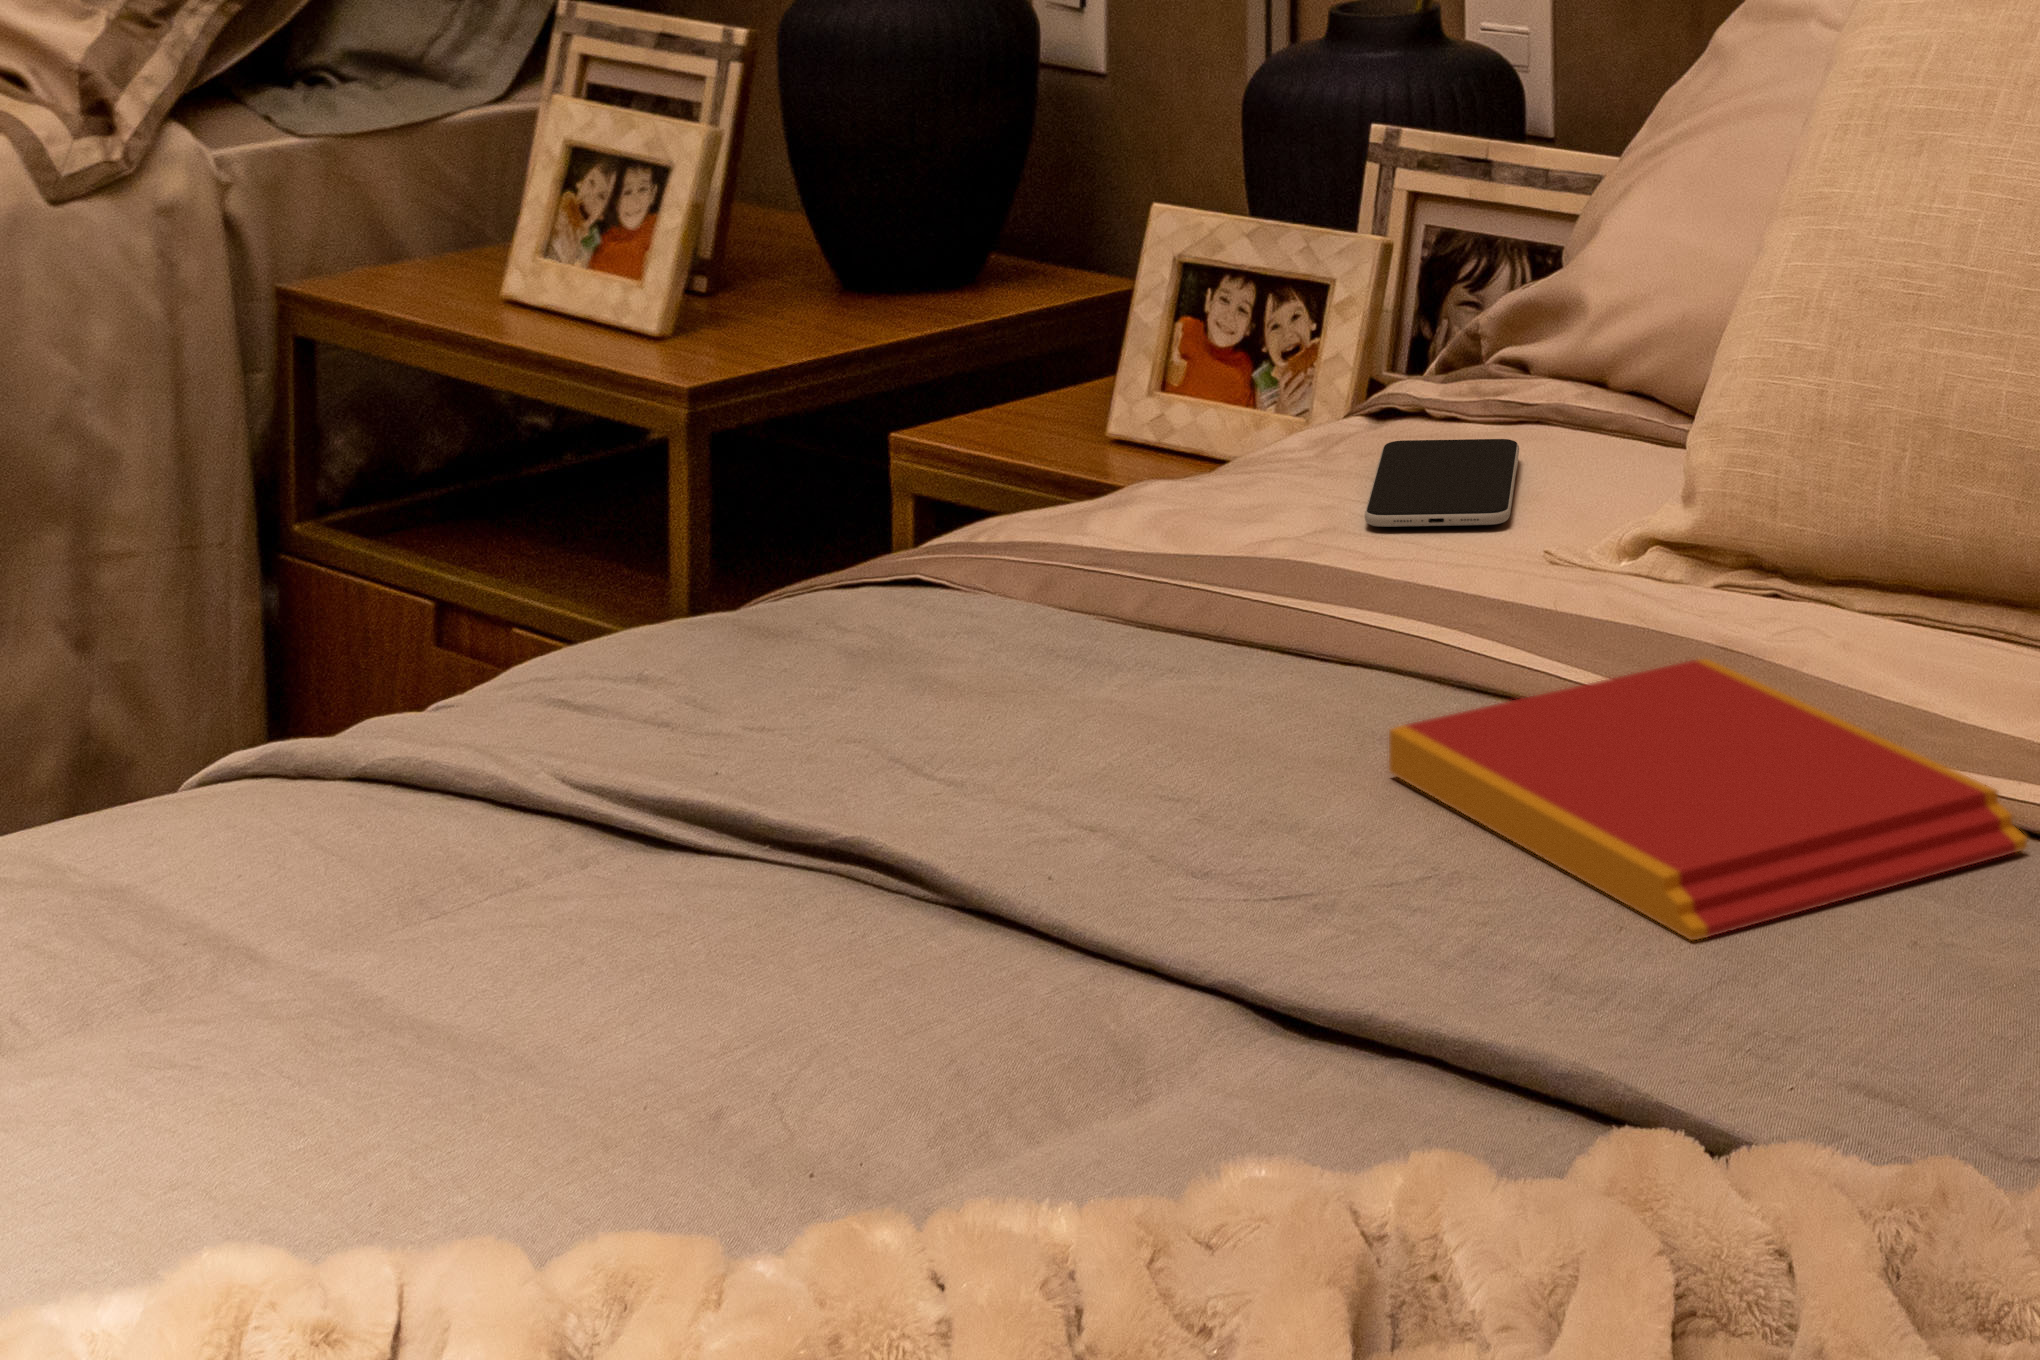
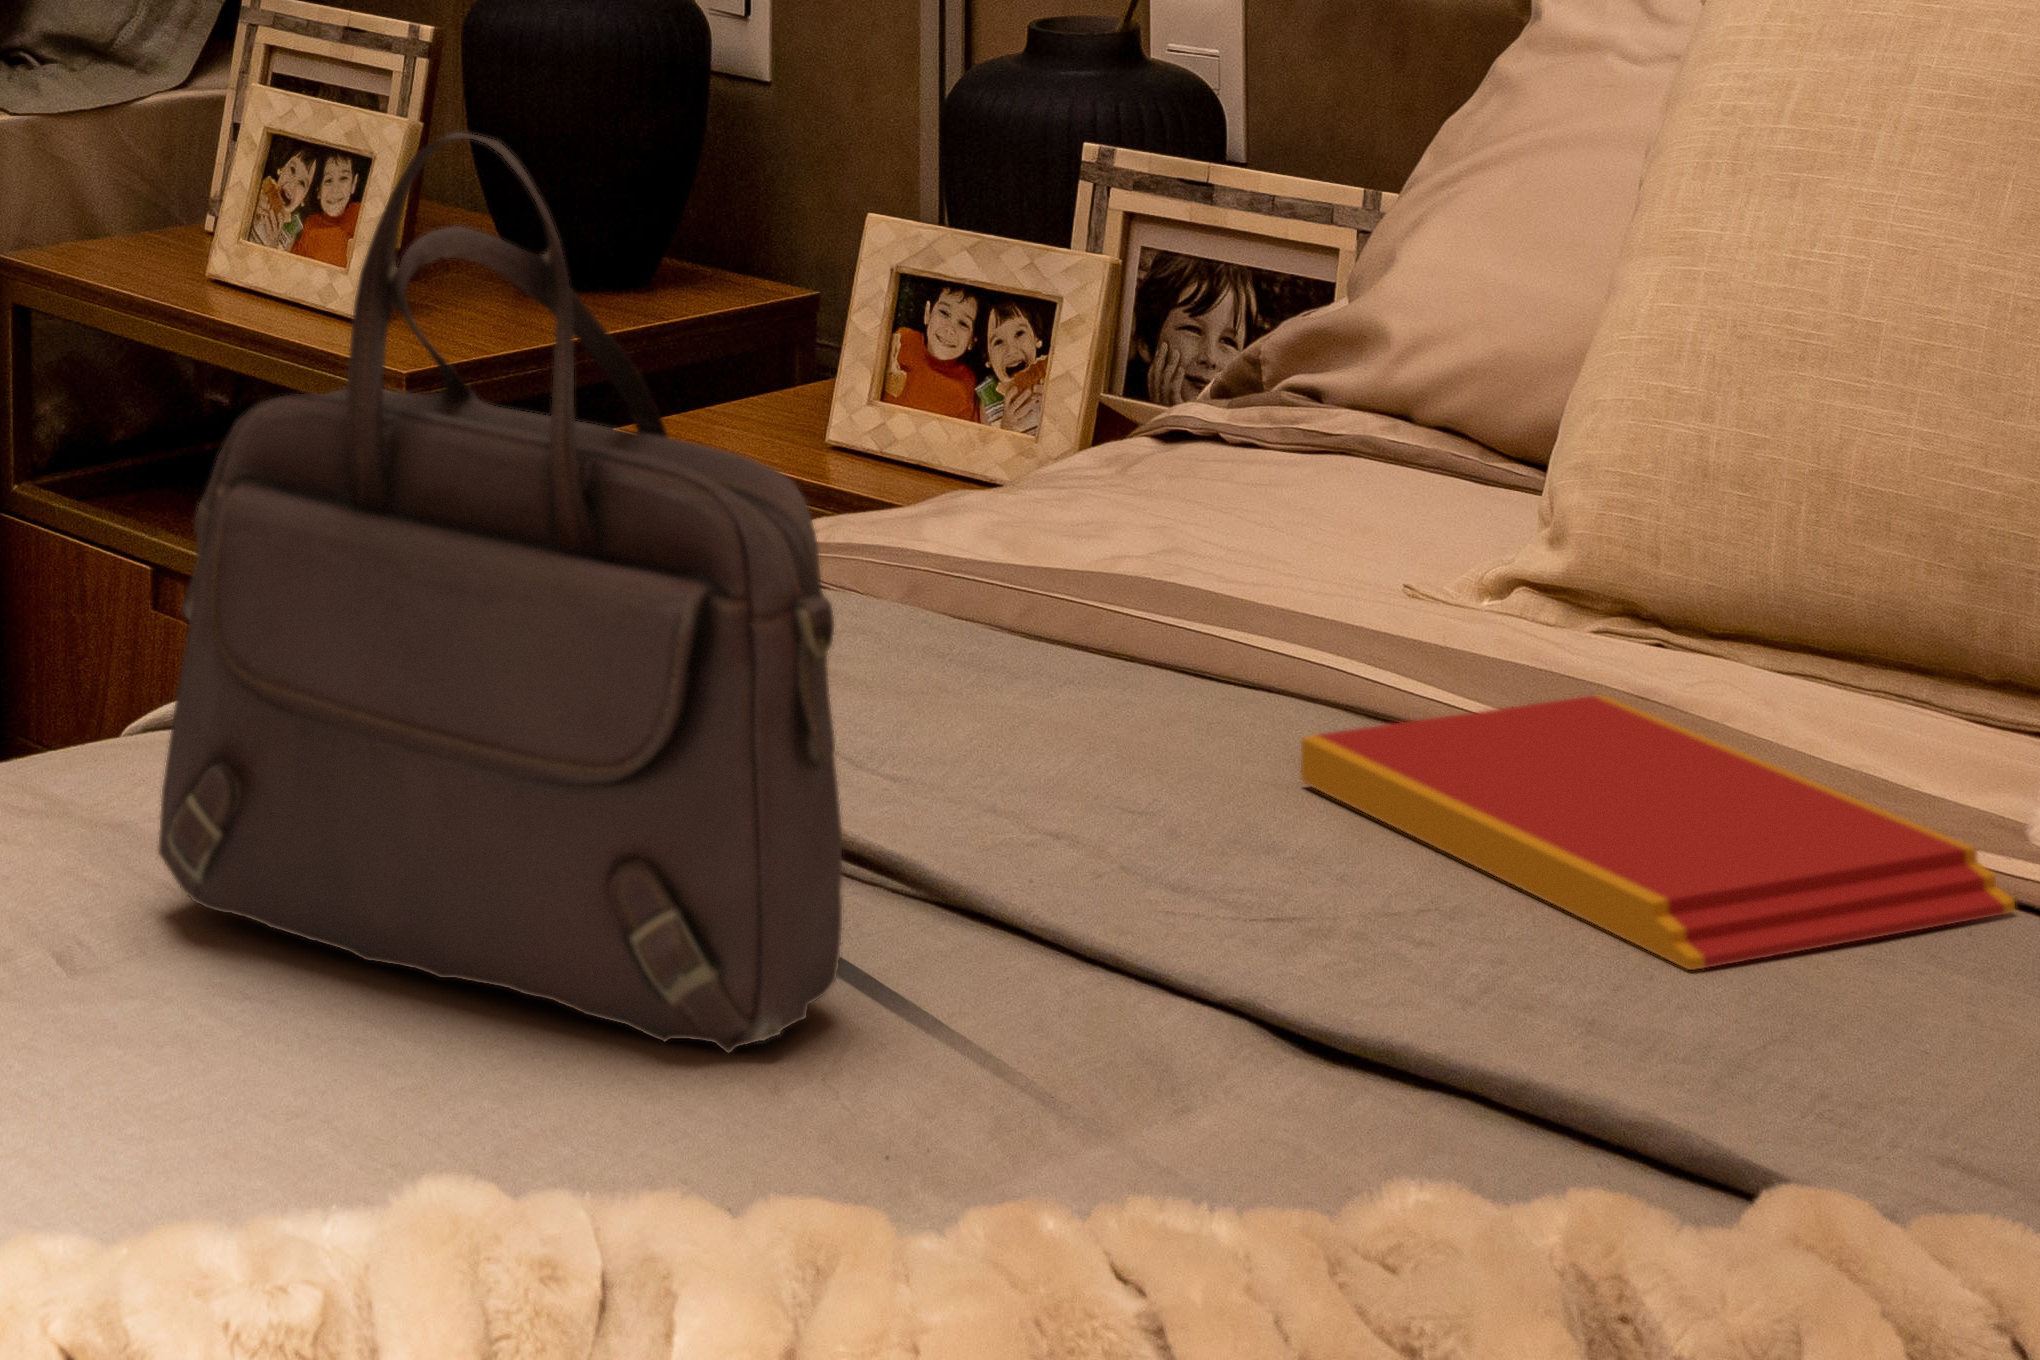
handbag: none [120,197,817,1130] -> present [159,132,842,1053]
smartphone: present [1365,439,1519,527] -> none [1161,465,1319,553]

